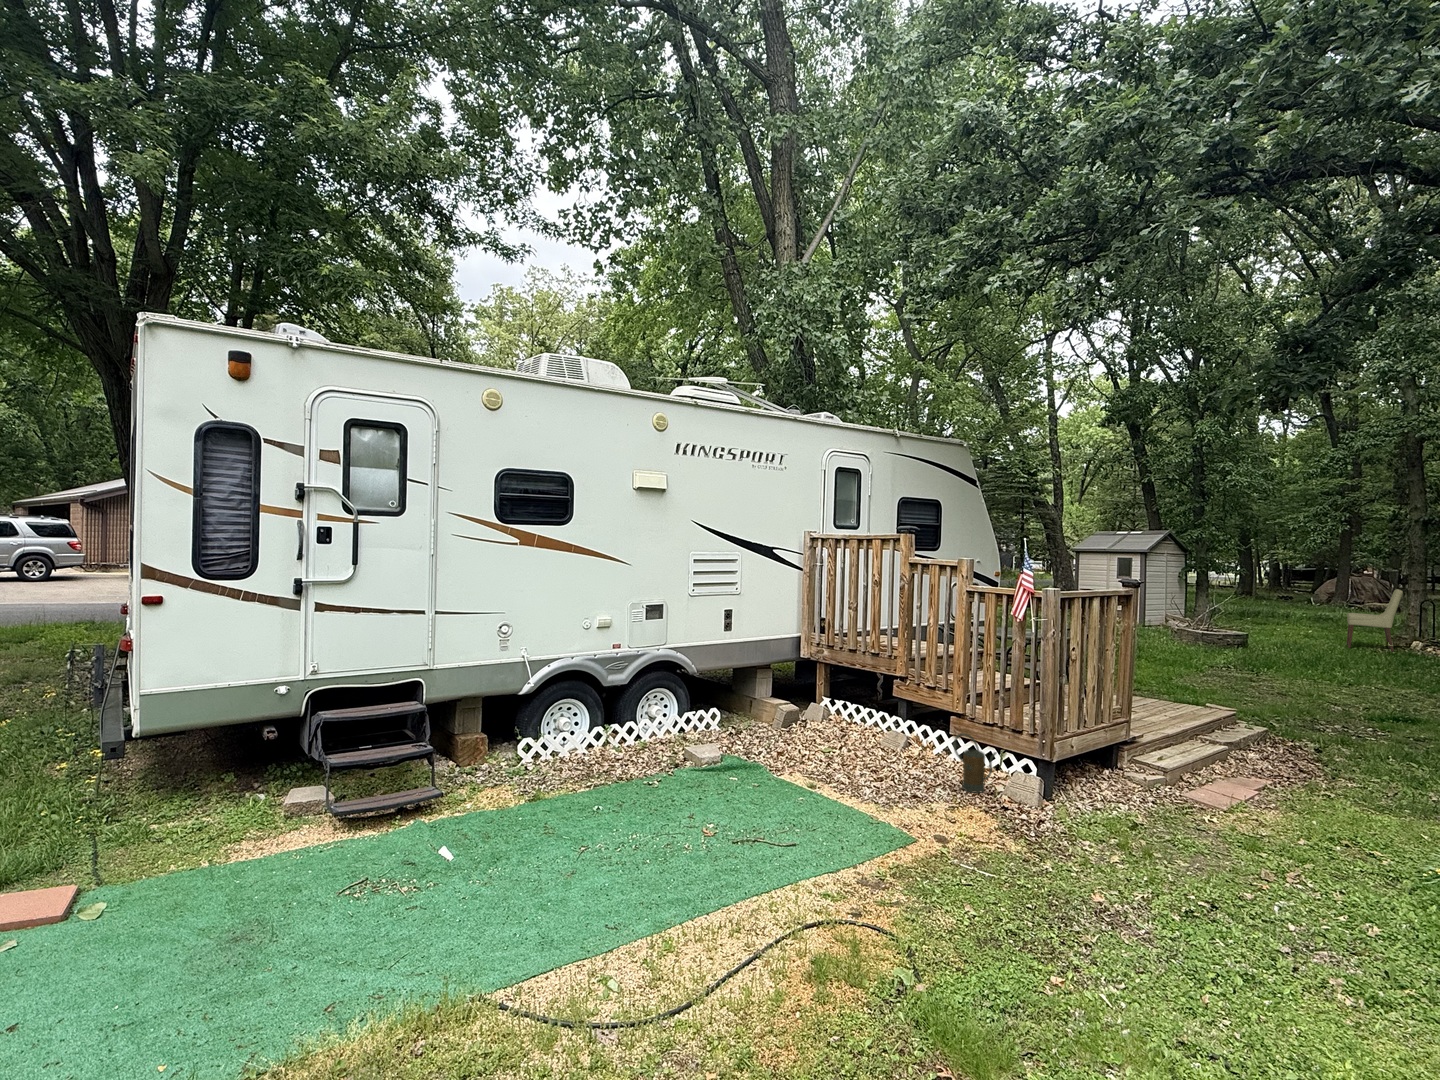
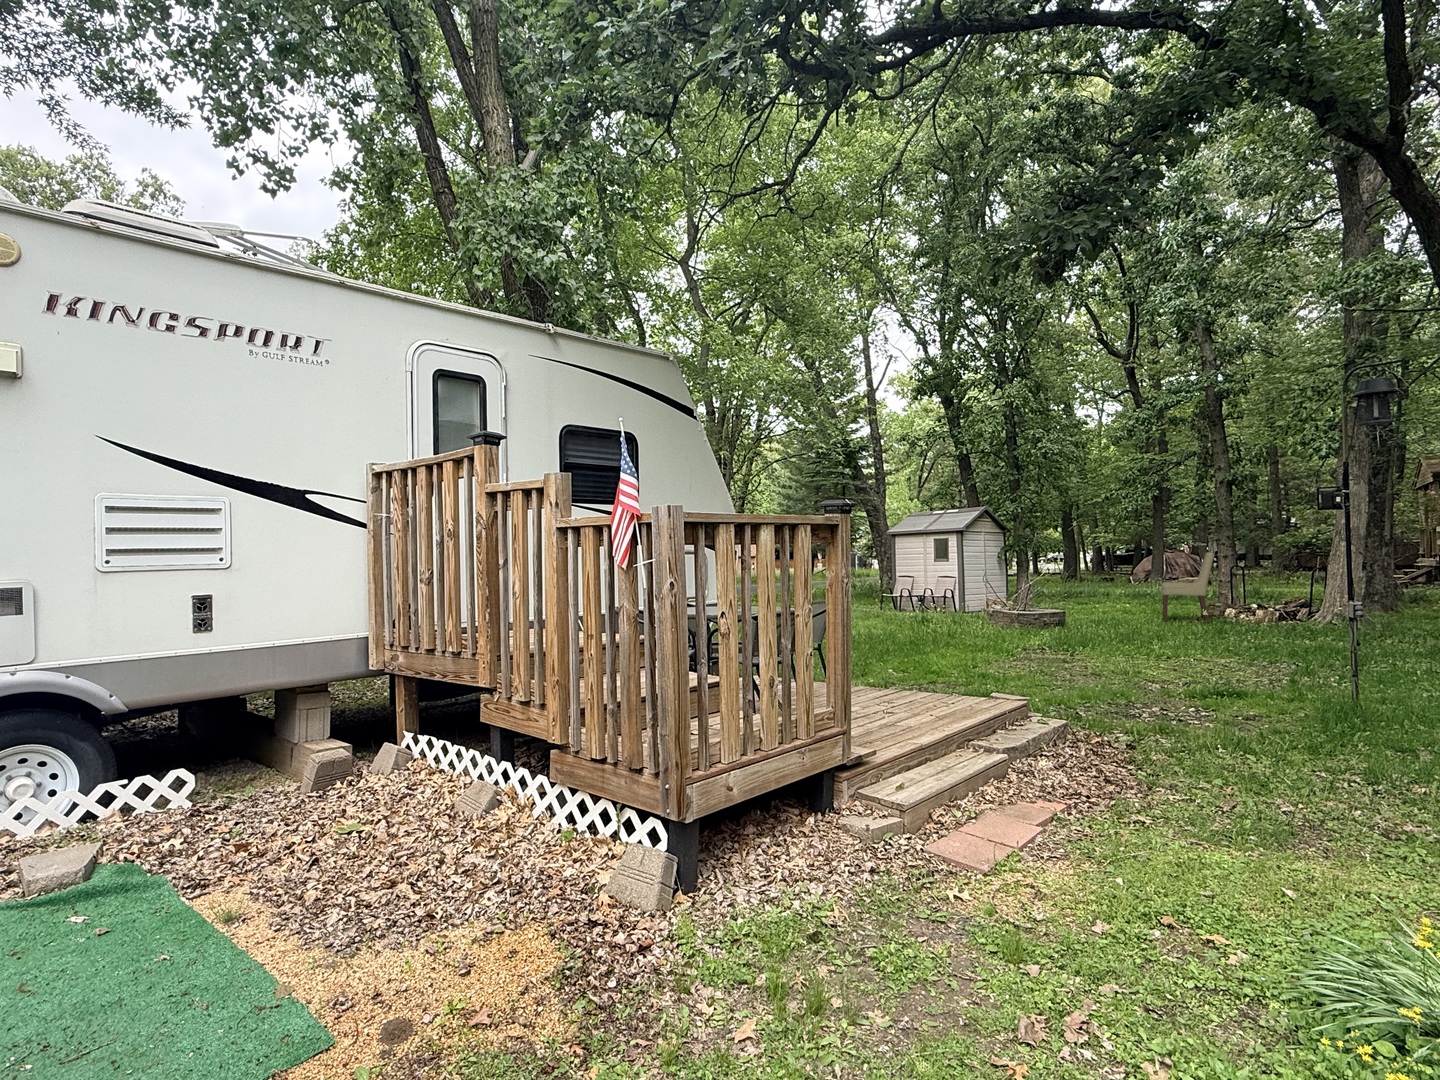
watering can: present [953,733,996,793] -> none [527,781,587,892]

